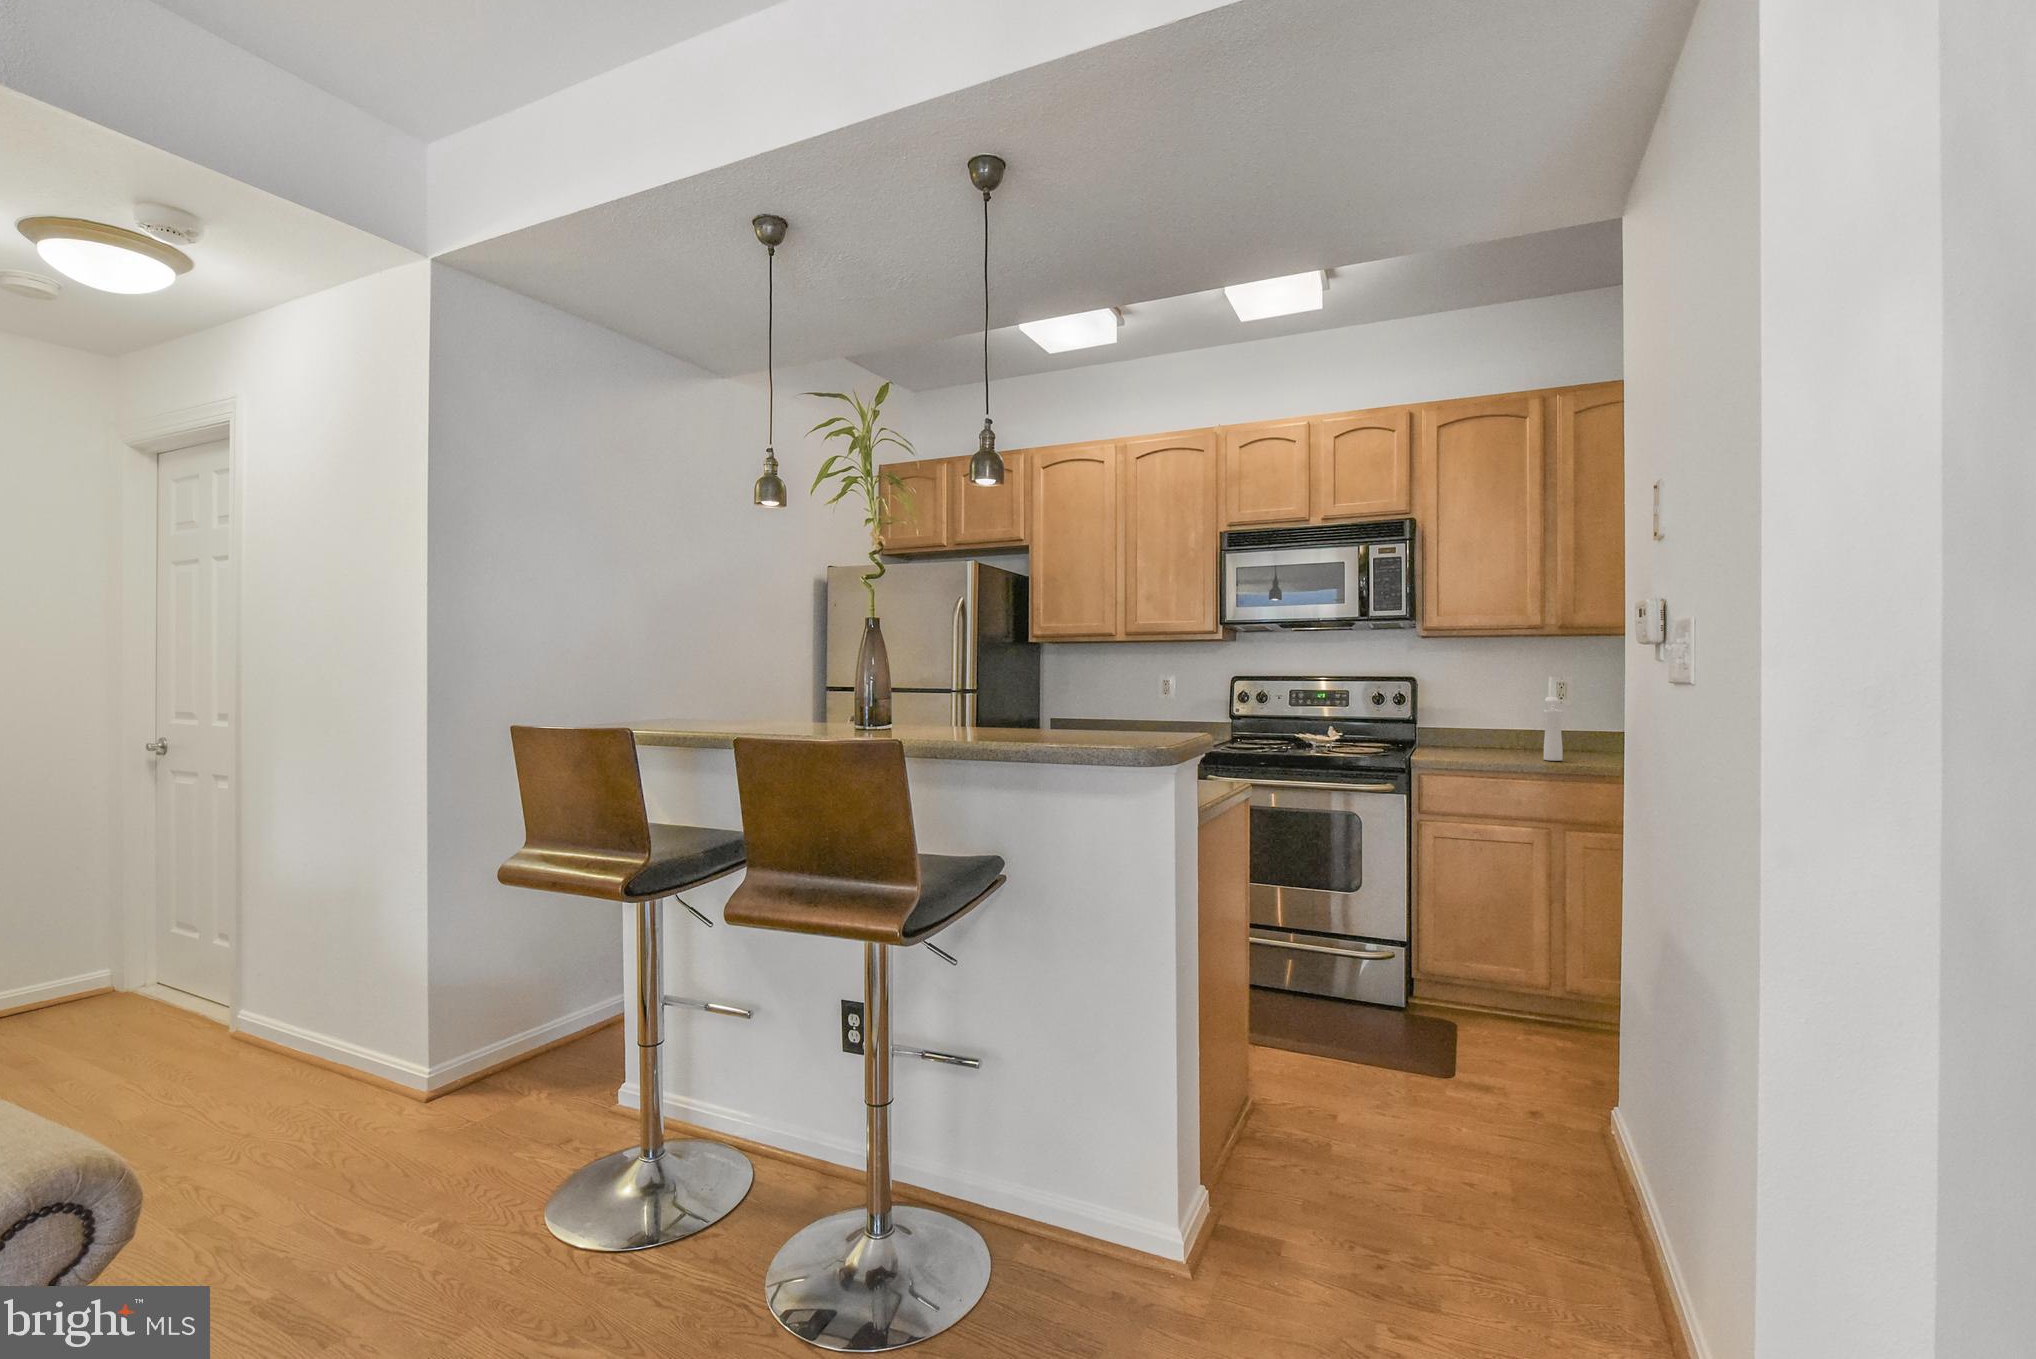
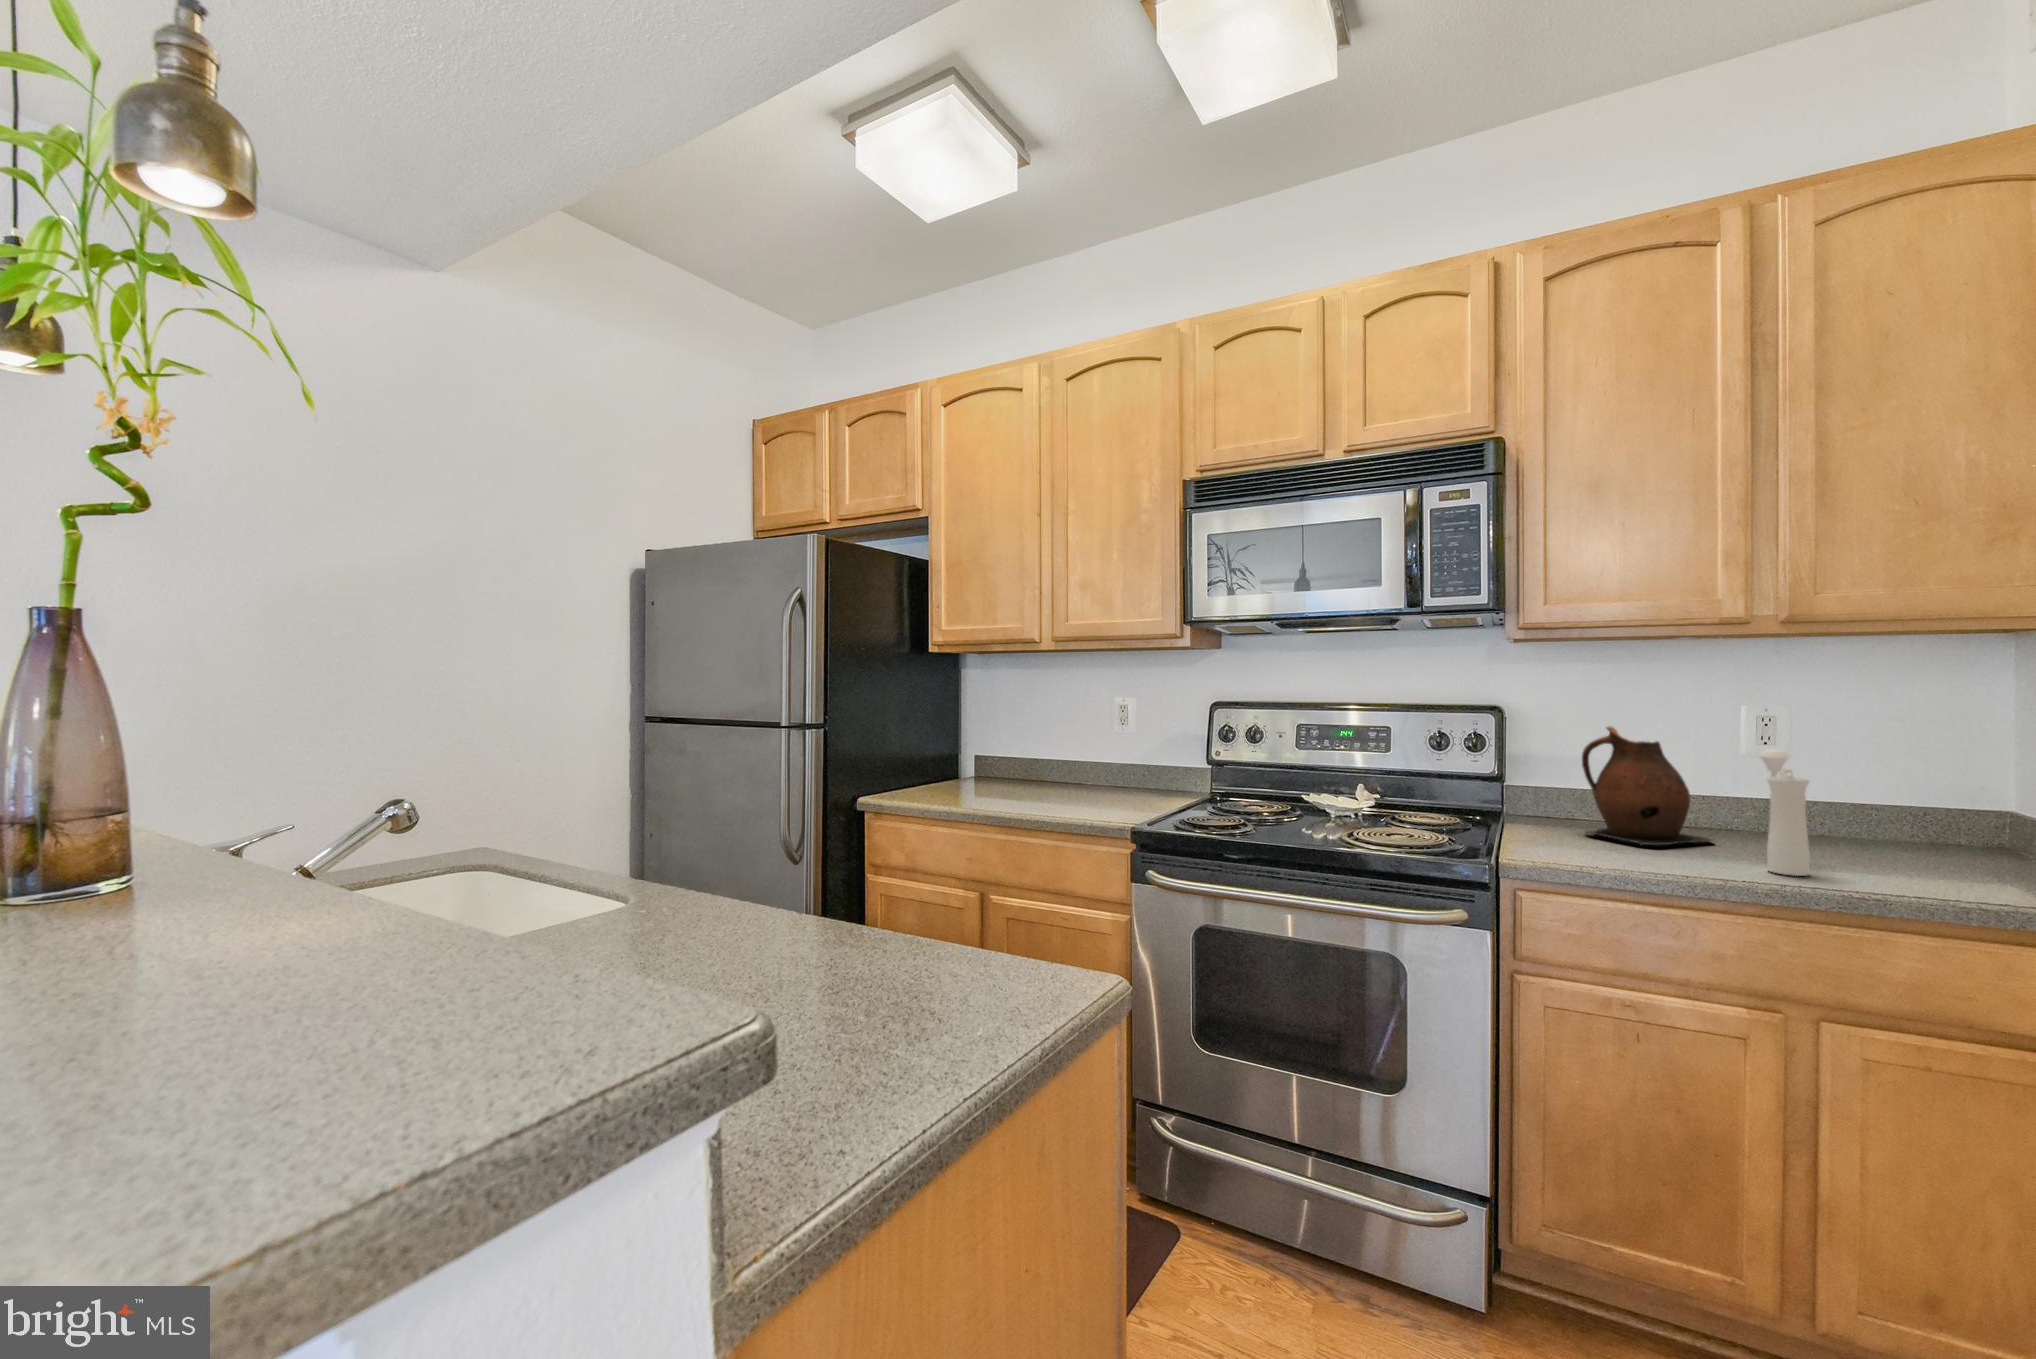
ceramic pitcher: none [1458,687,1528,753] -> present [1582,726,1714,845]

